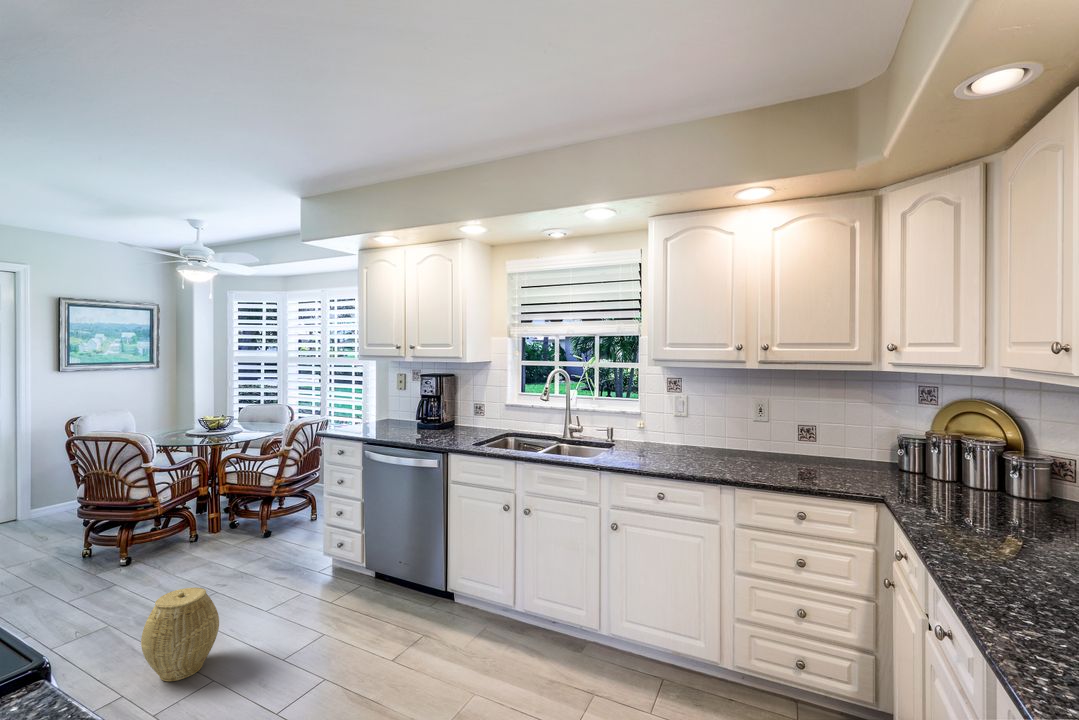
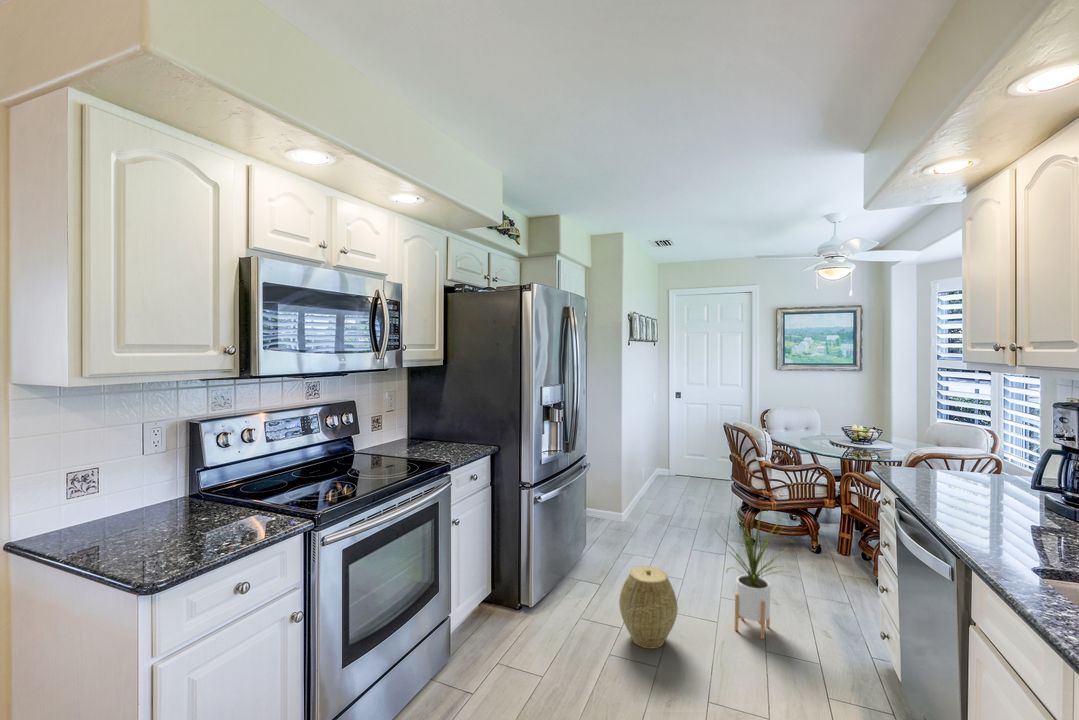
house plant: none [205,488,279,614] -> present [727,509,784,639]

